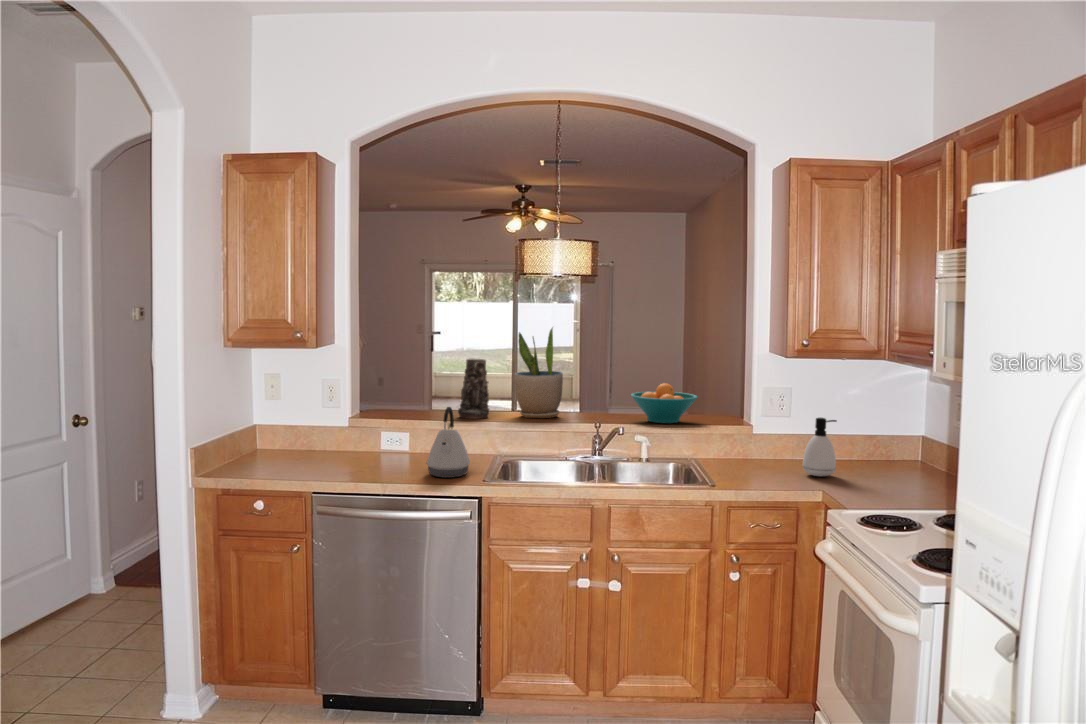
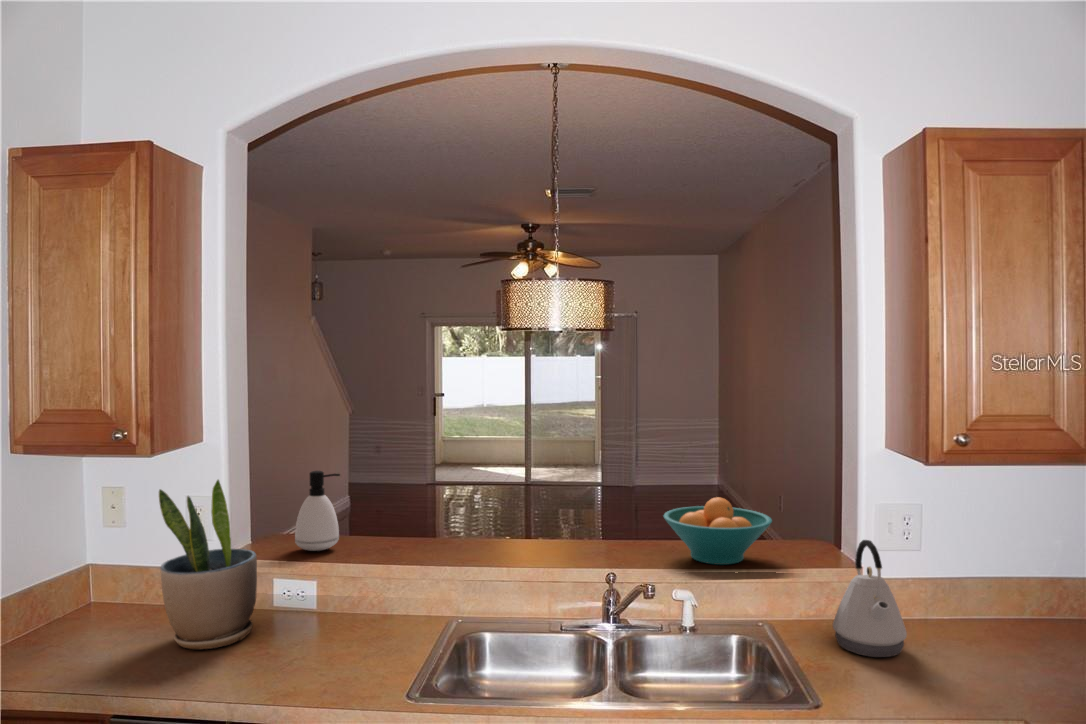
potted plant: present [515,328,563,418] -> present [159,480,257,649]
vase: present [458,358,489,419] -> none [395,459,444,556]
kettle: present [427,407,470,478] -> present [833,540,907,657]
soap dispenser: present [803,418,837,476] -> present [295,471,340,551]

